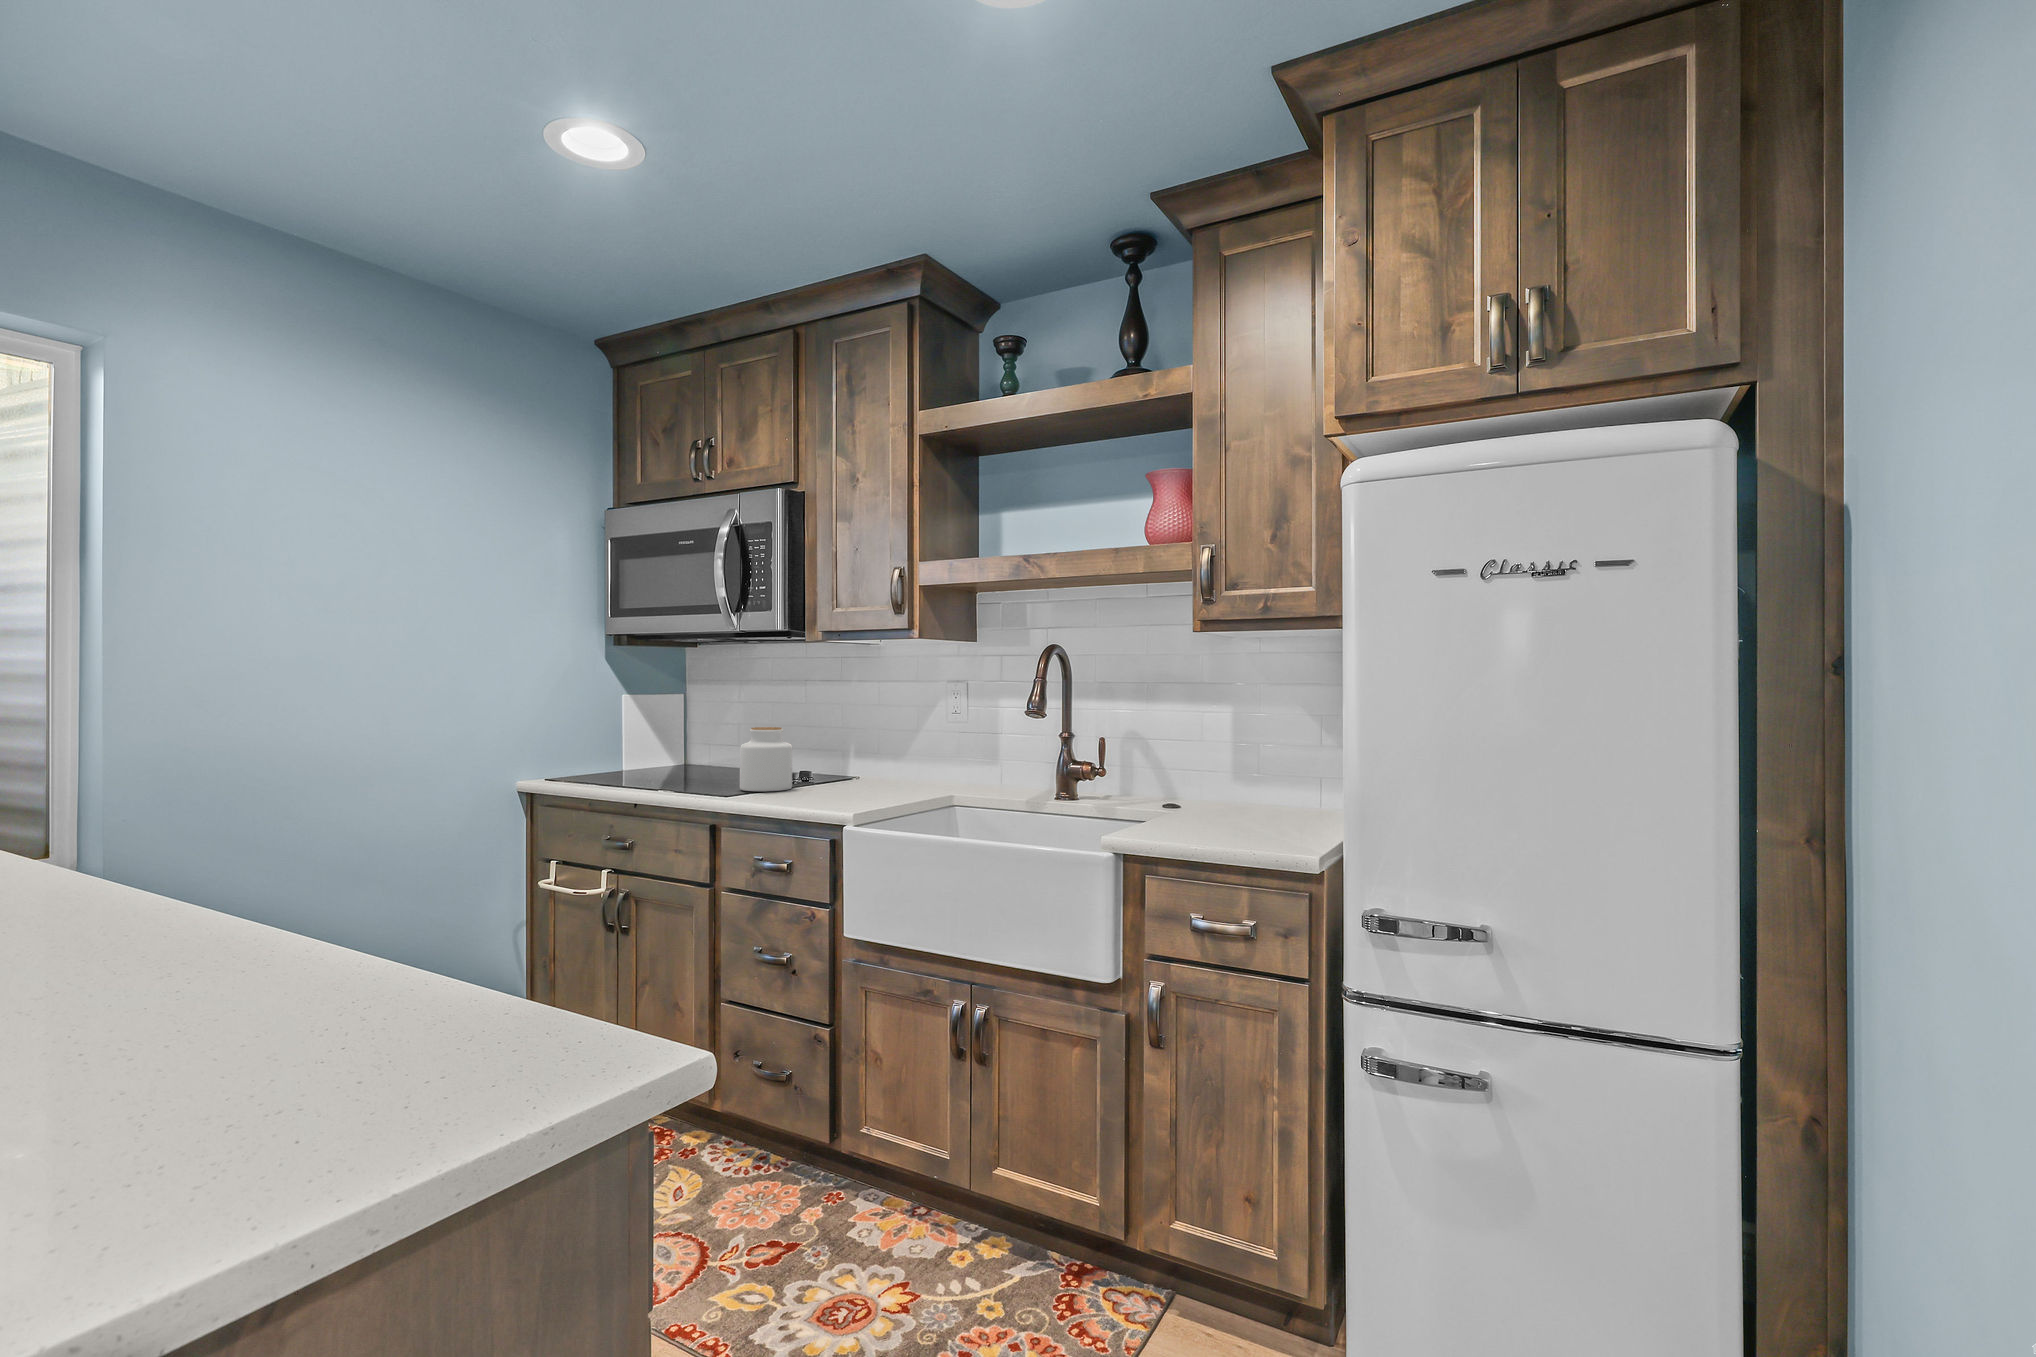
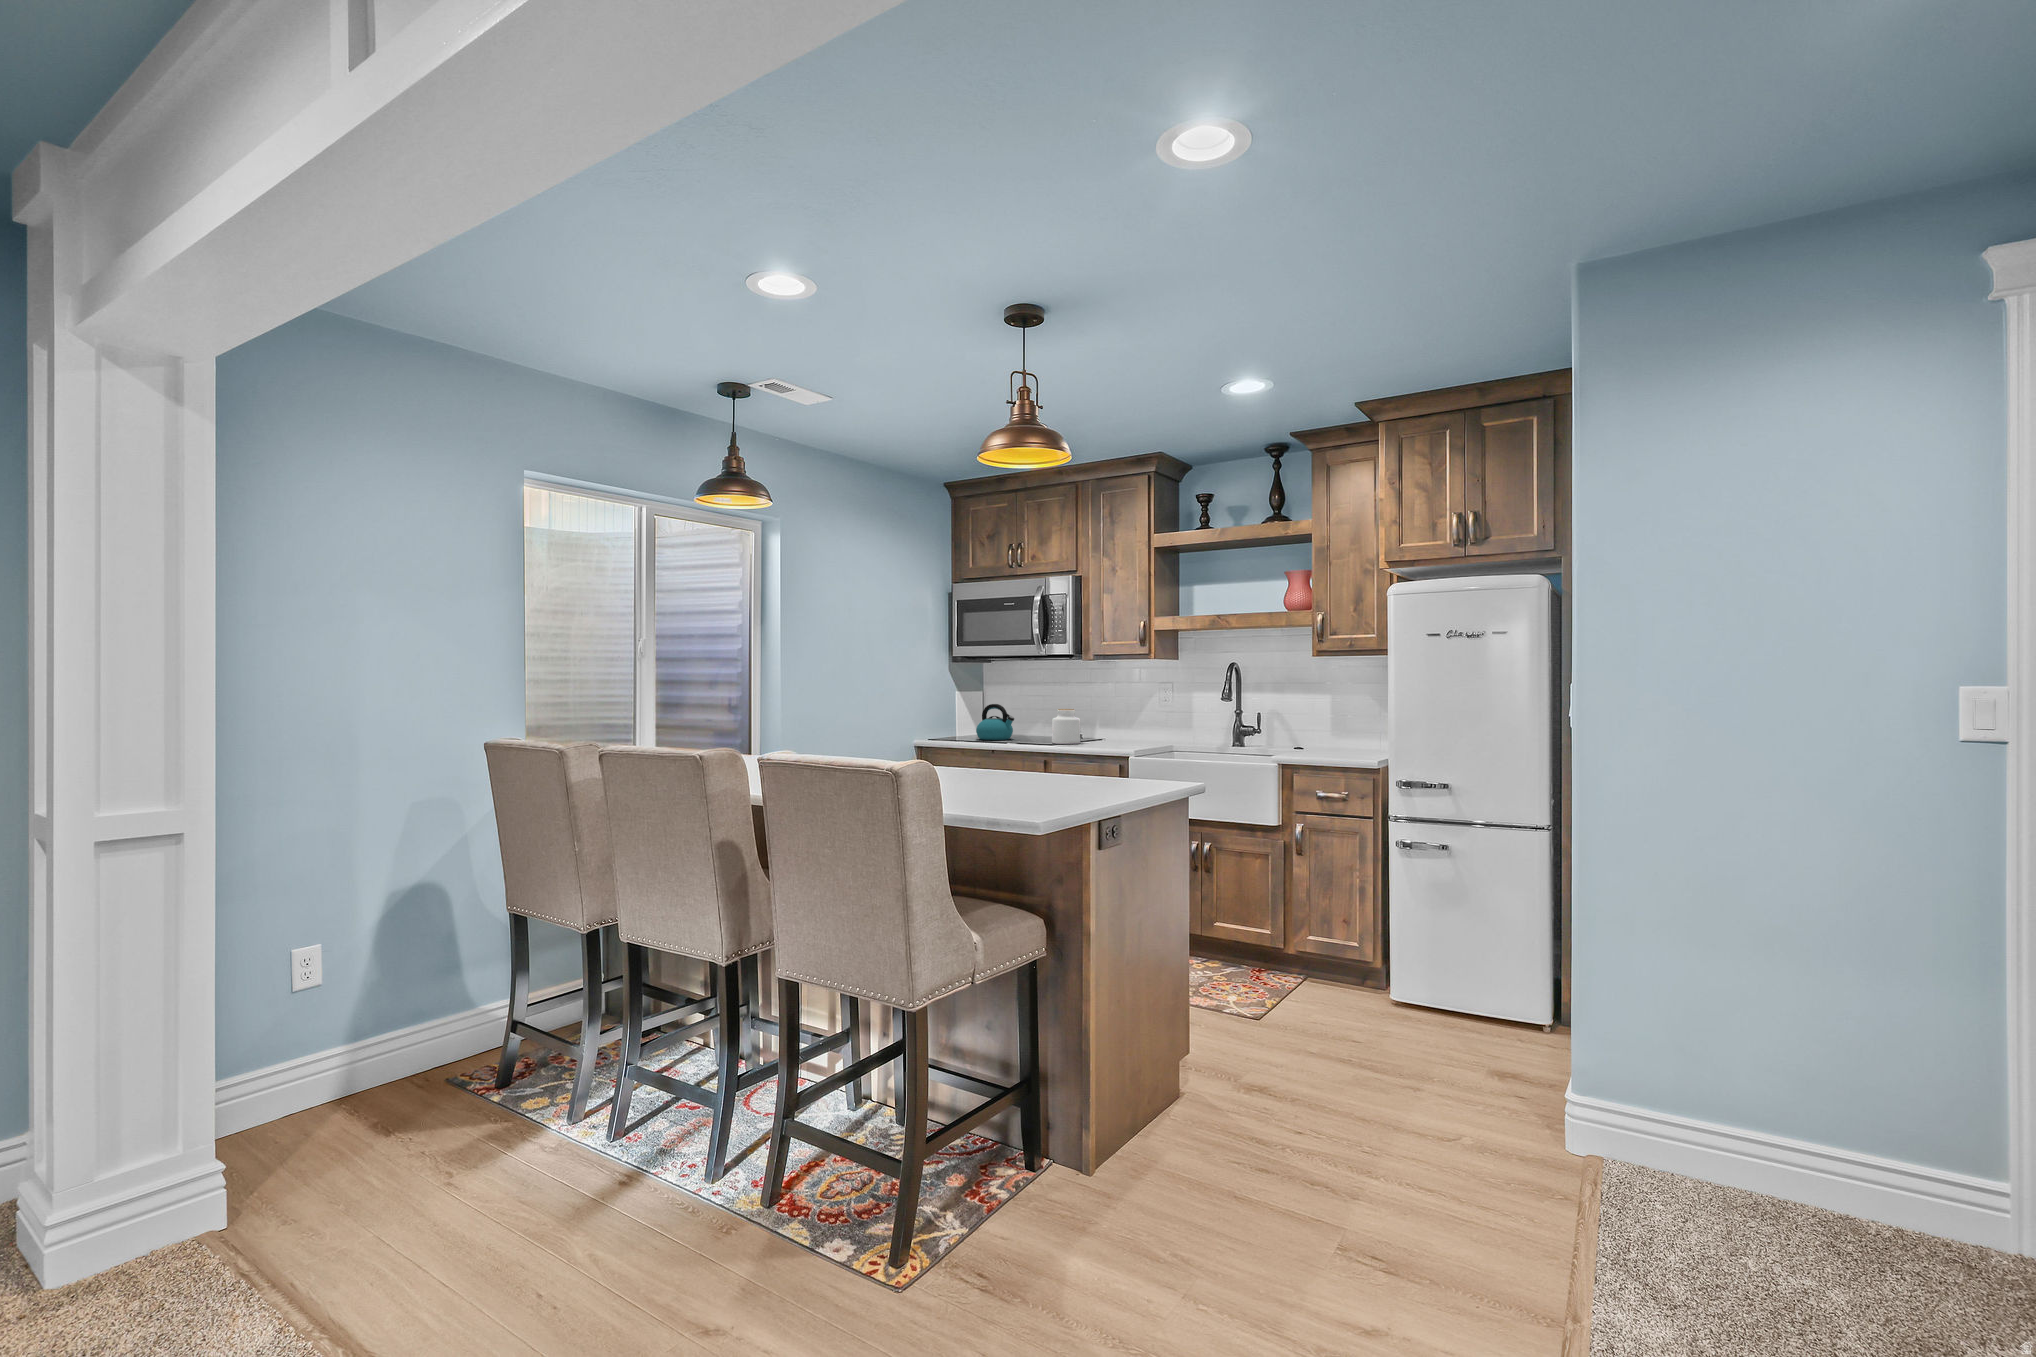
kettle: none [634,716,701,779] -> present [976,704,1014,740]

